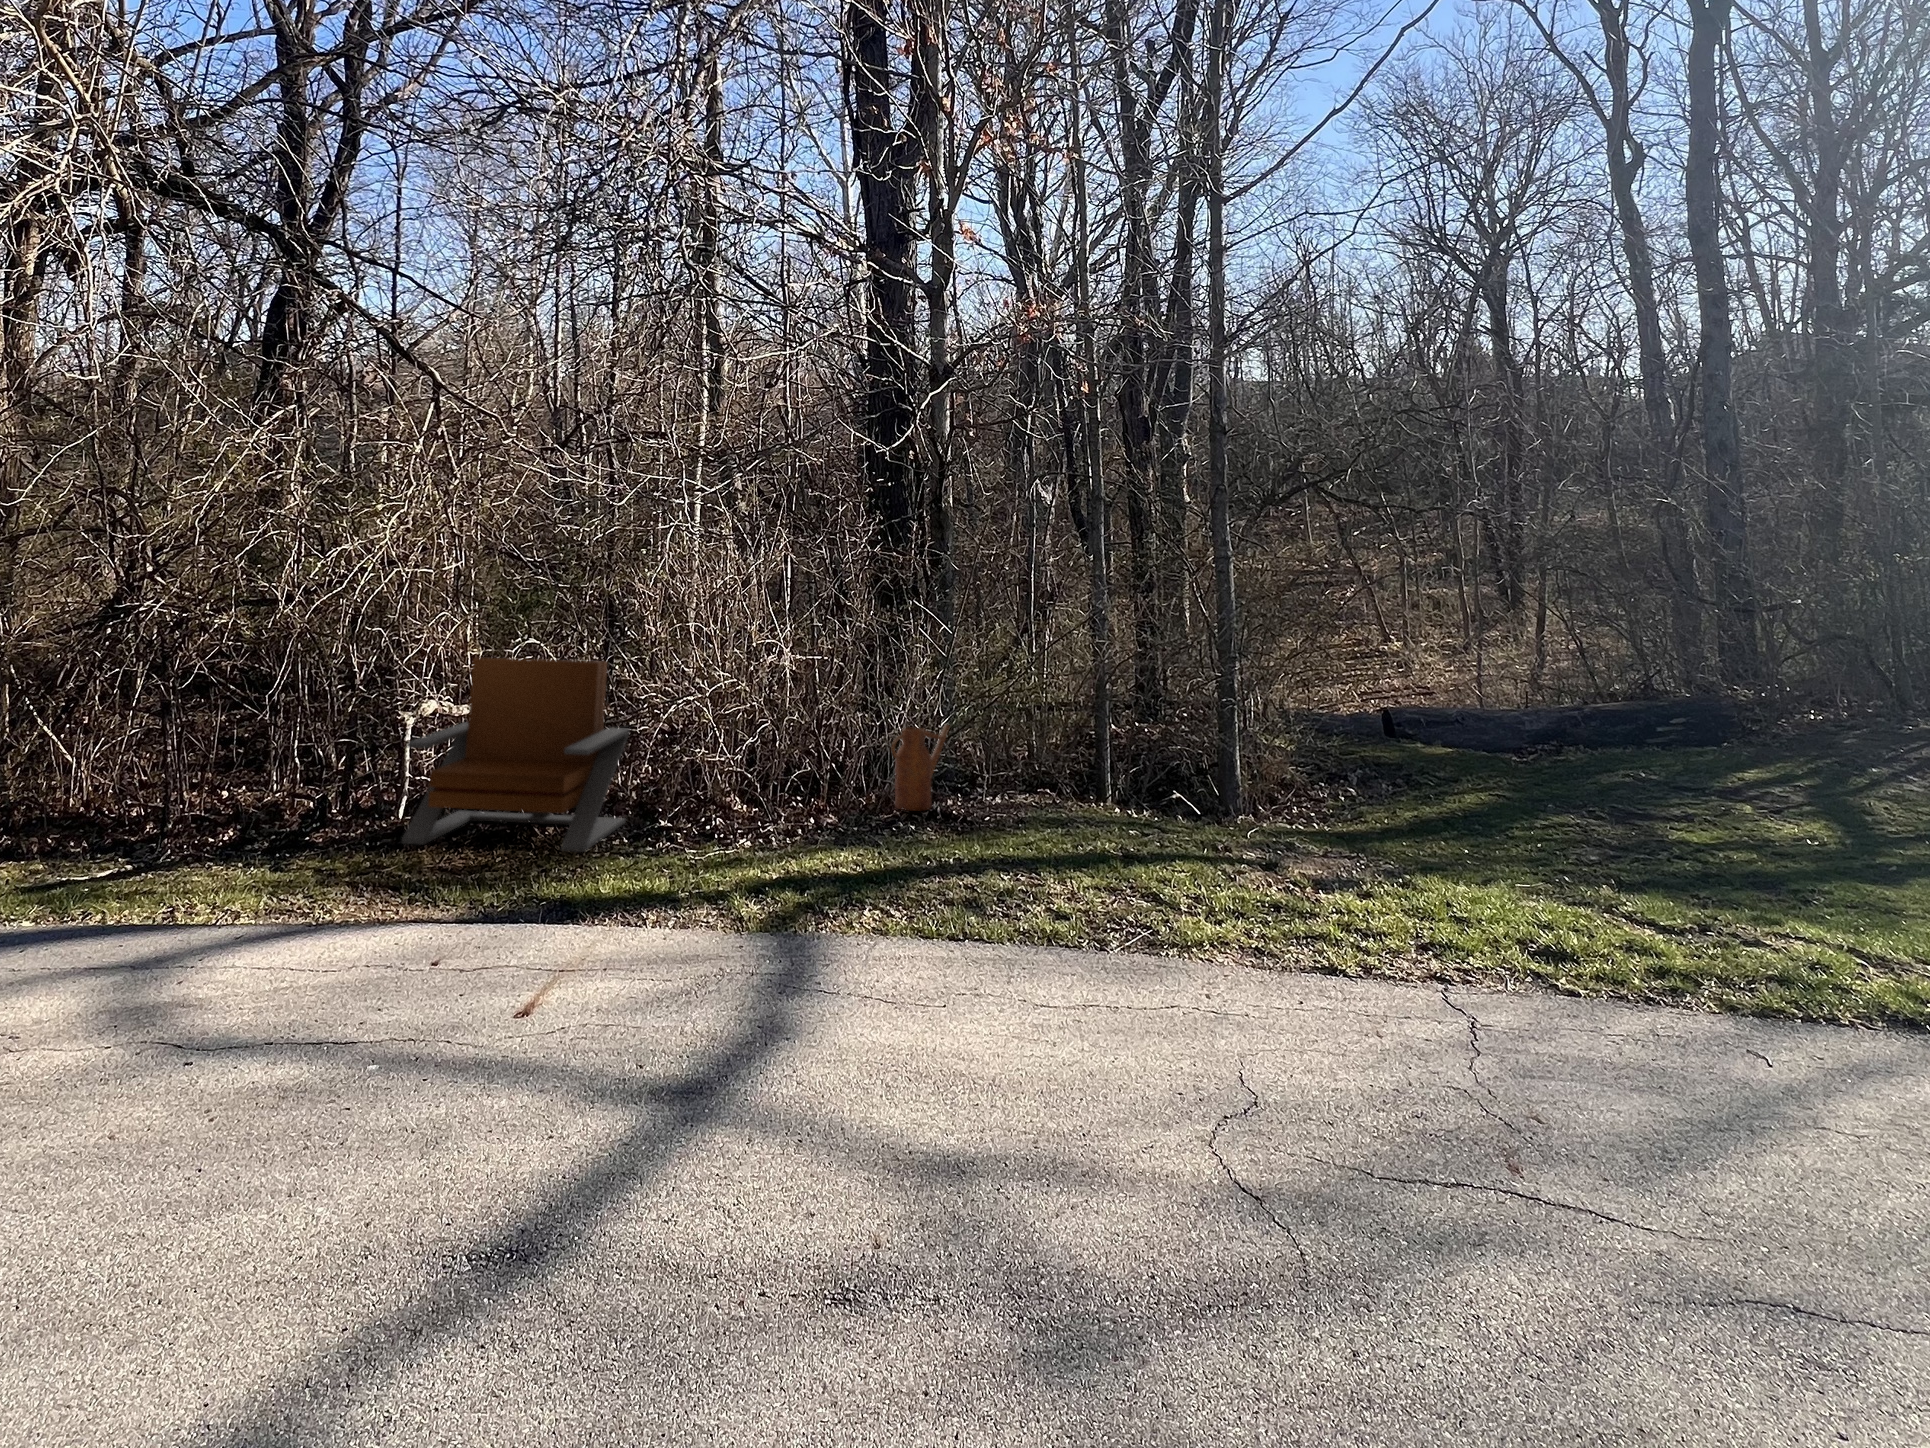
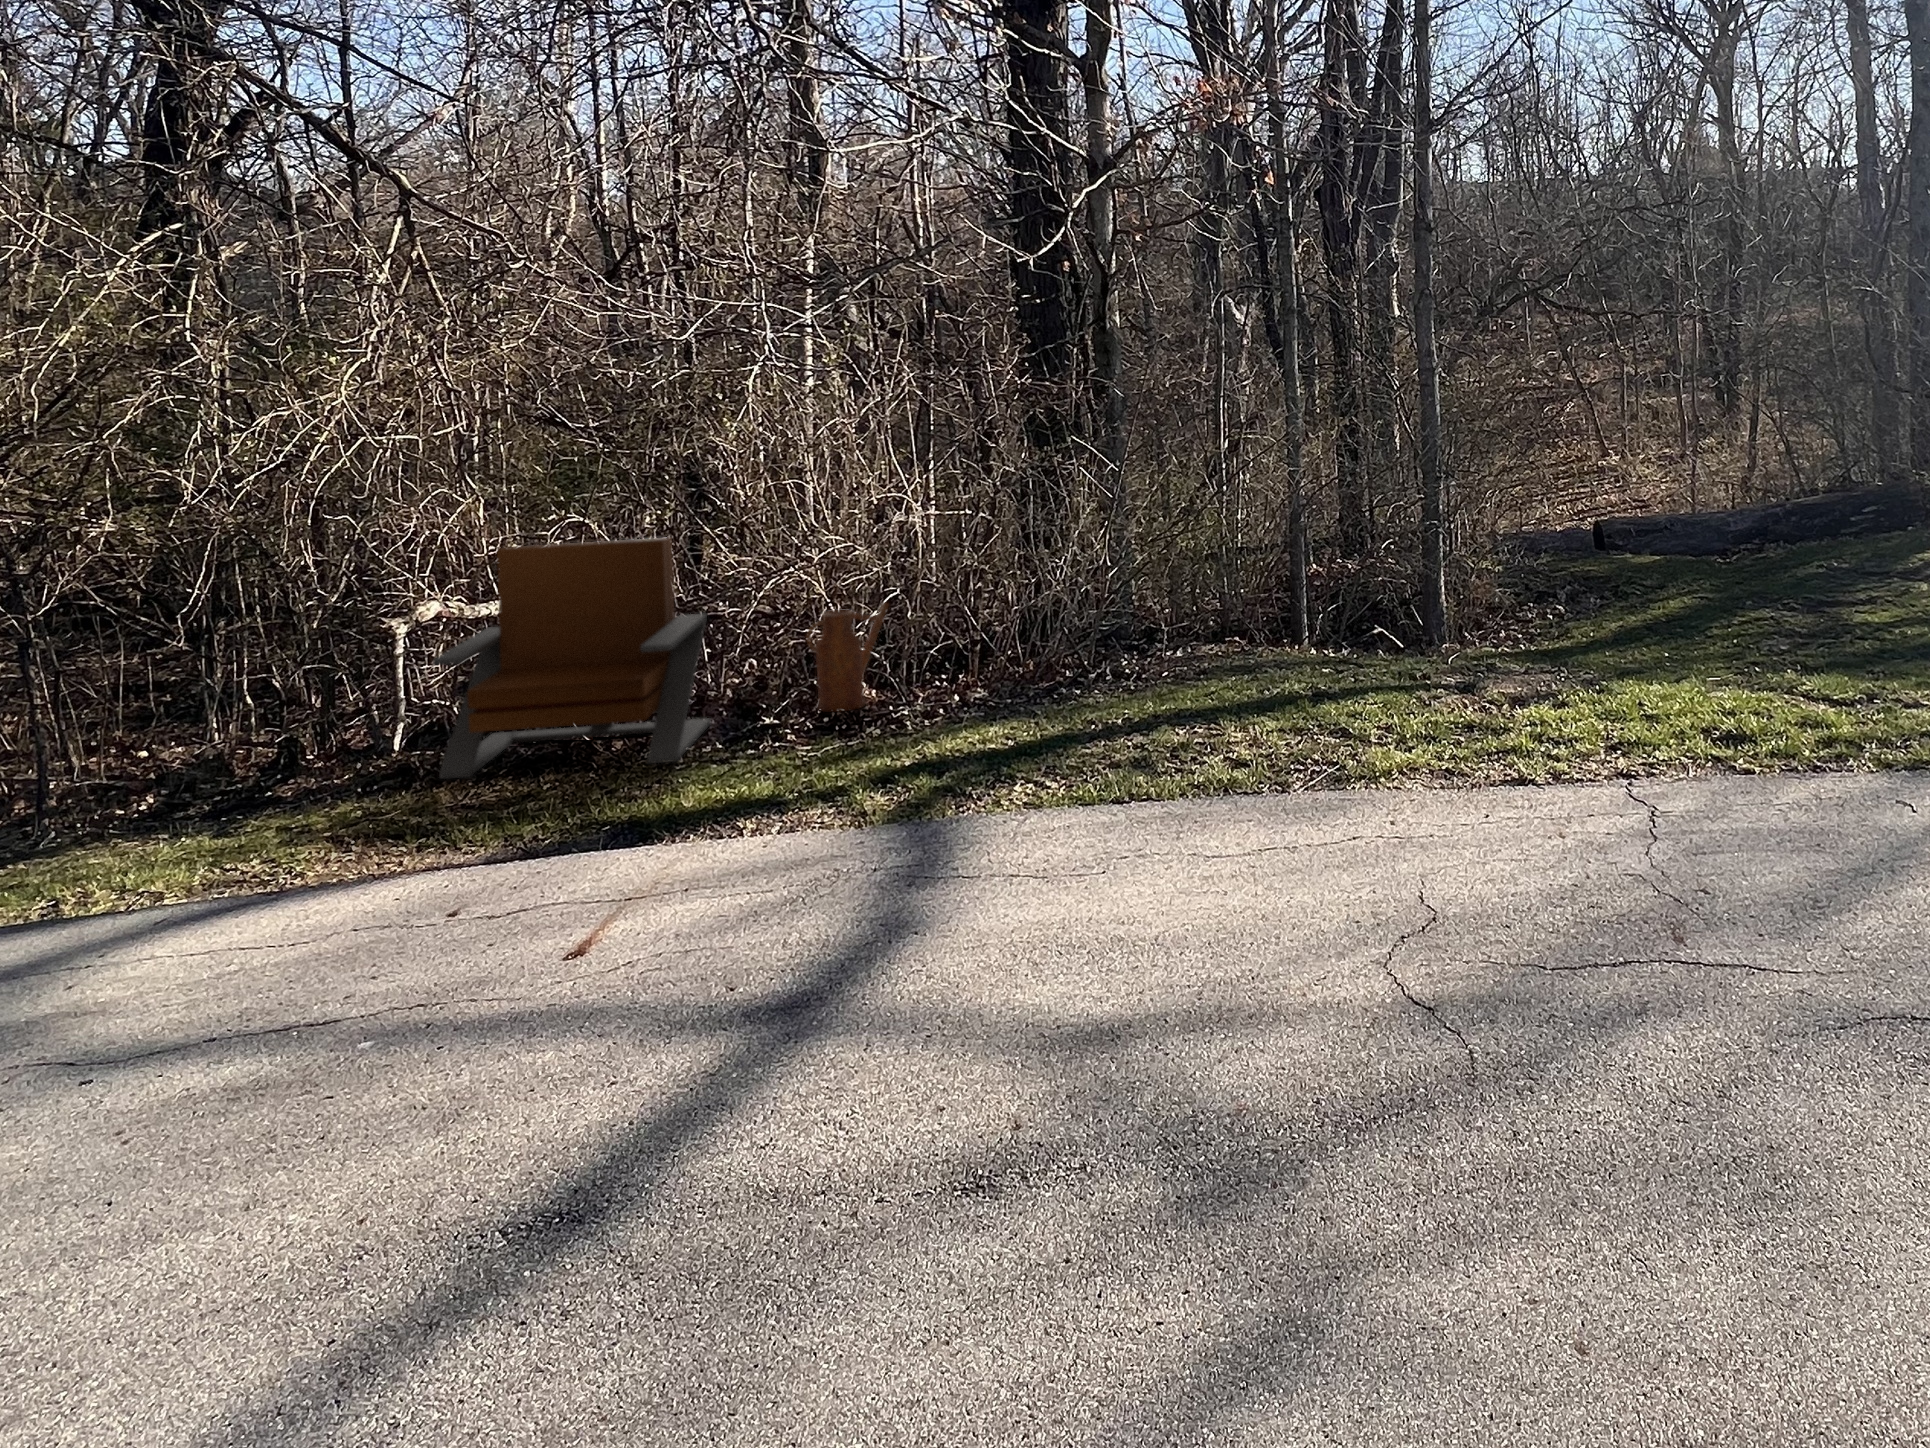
watering can: present [892,725,950,811] -> present [806,602,889,712]

